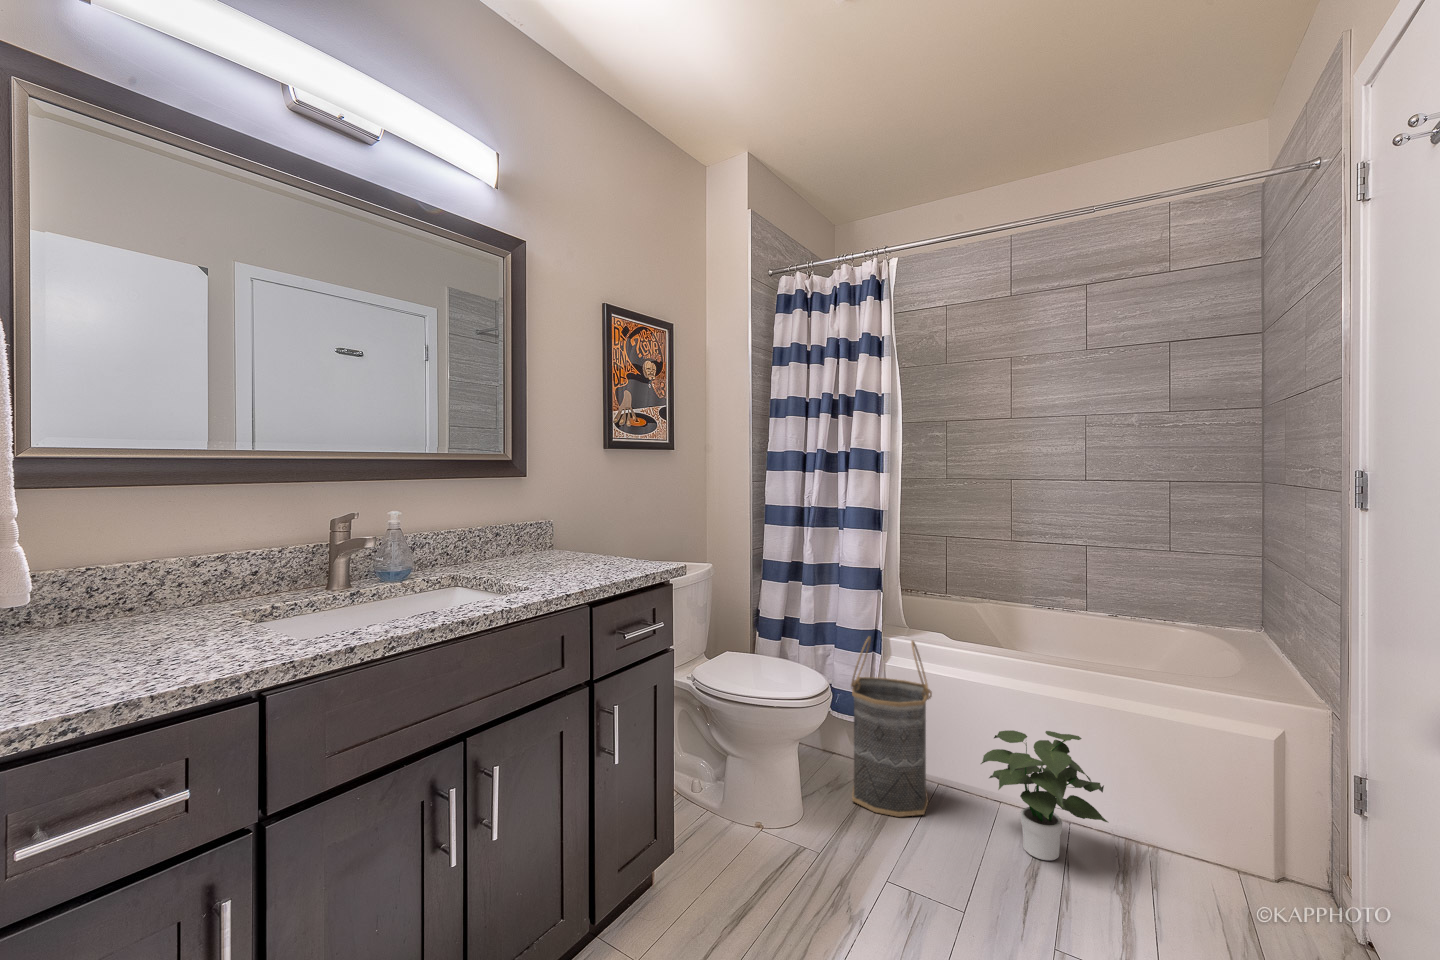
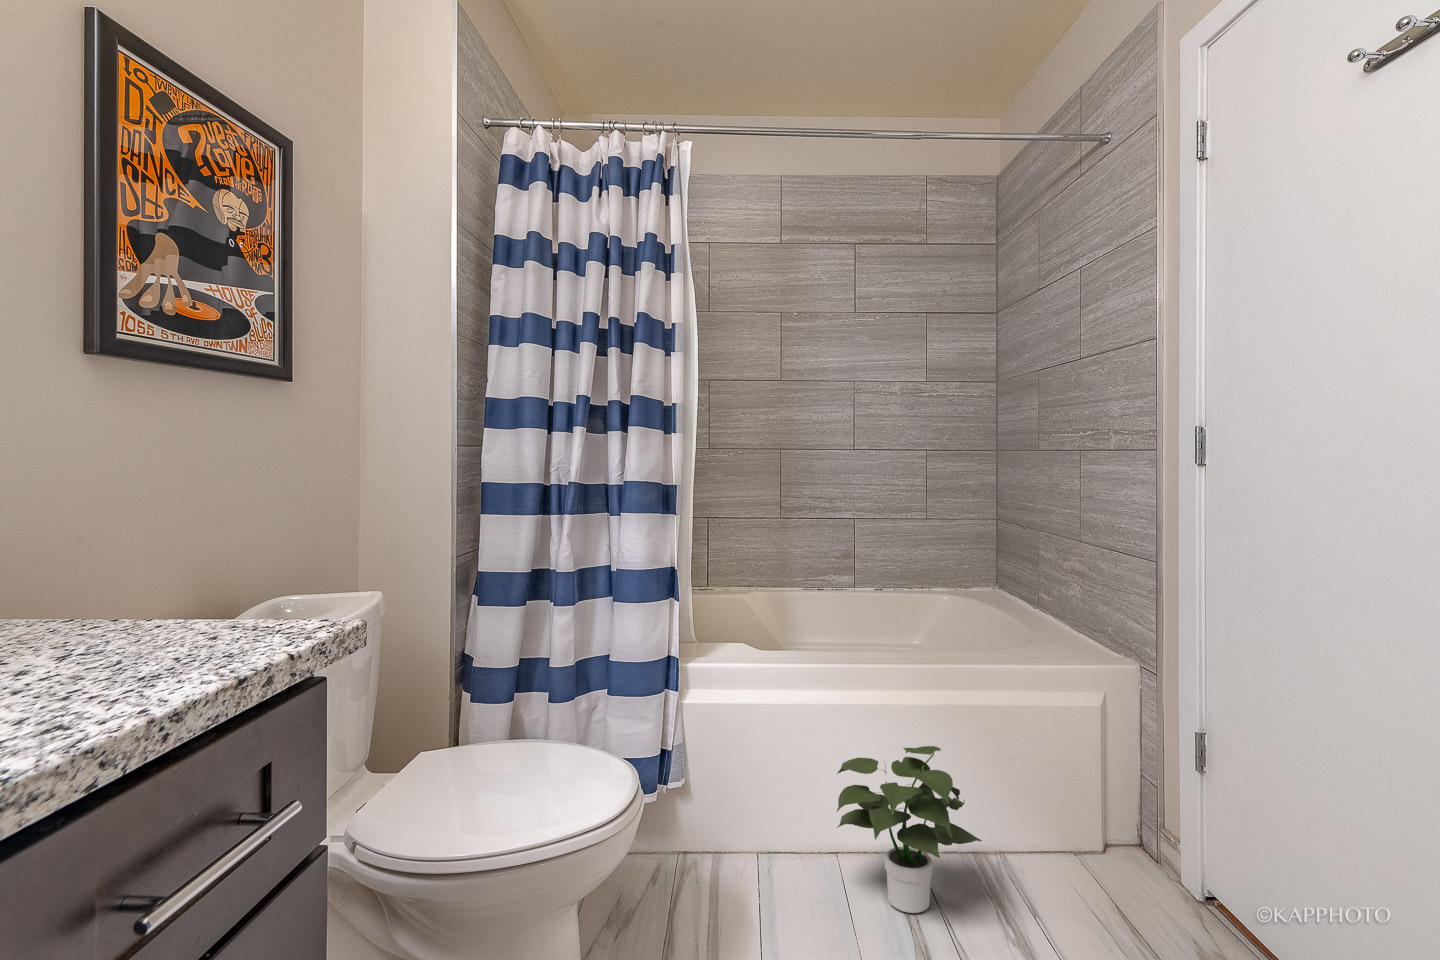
basket: present [851,637,932,817] -> none [653,662,767,927]

